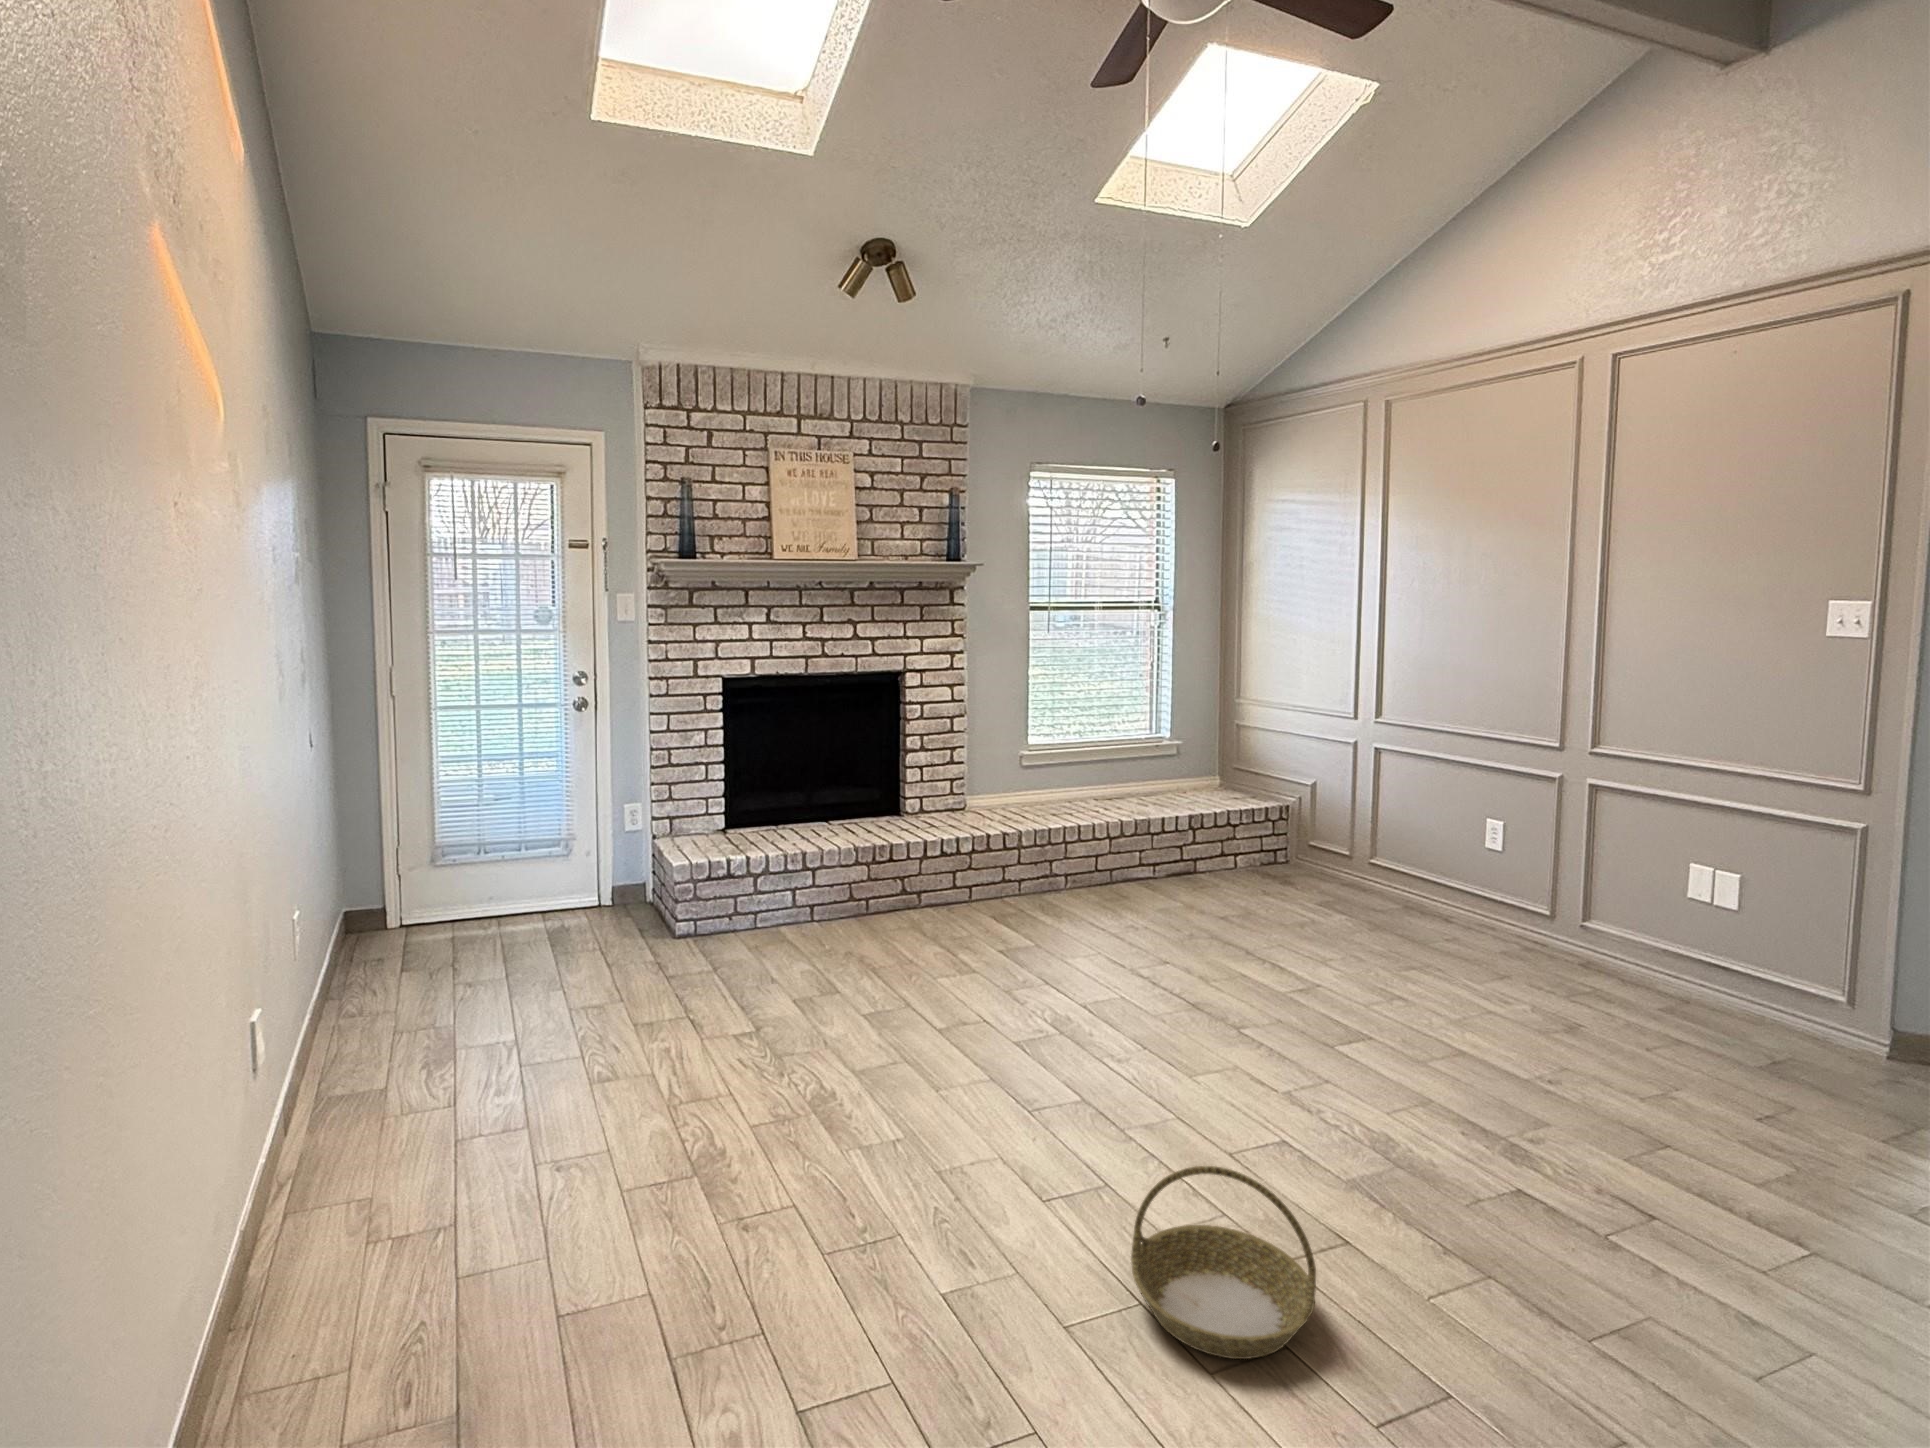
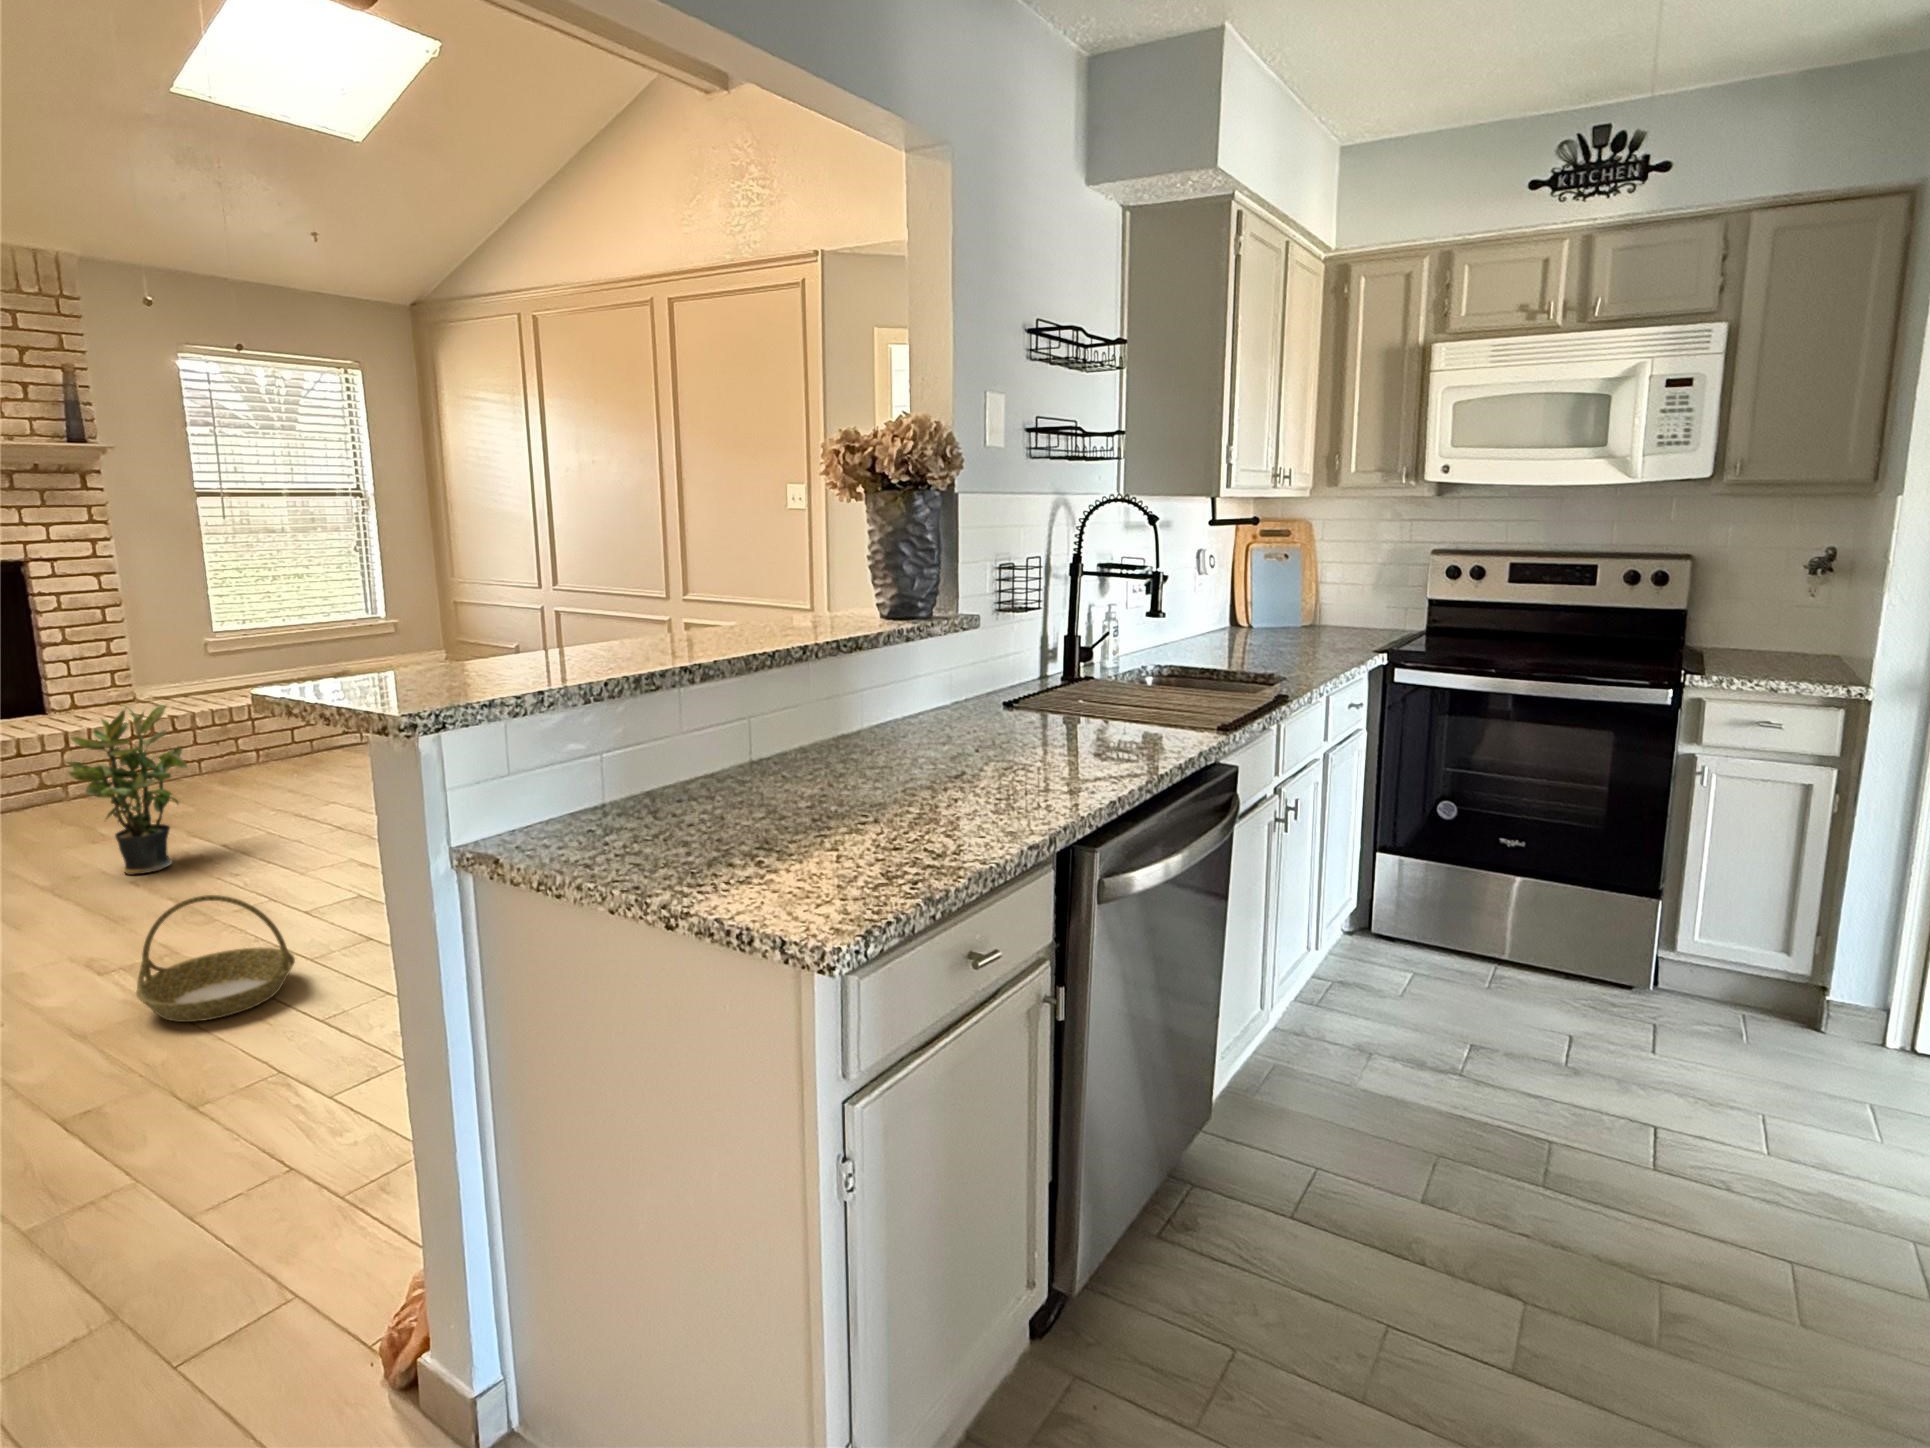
potted plant: none [976,840,1074,1032] -> present [68,705,187,875]

